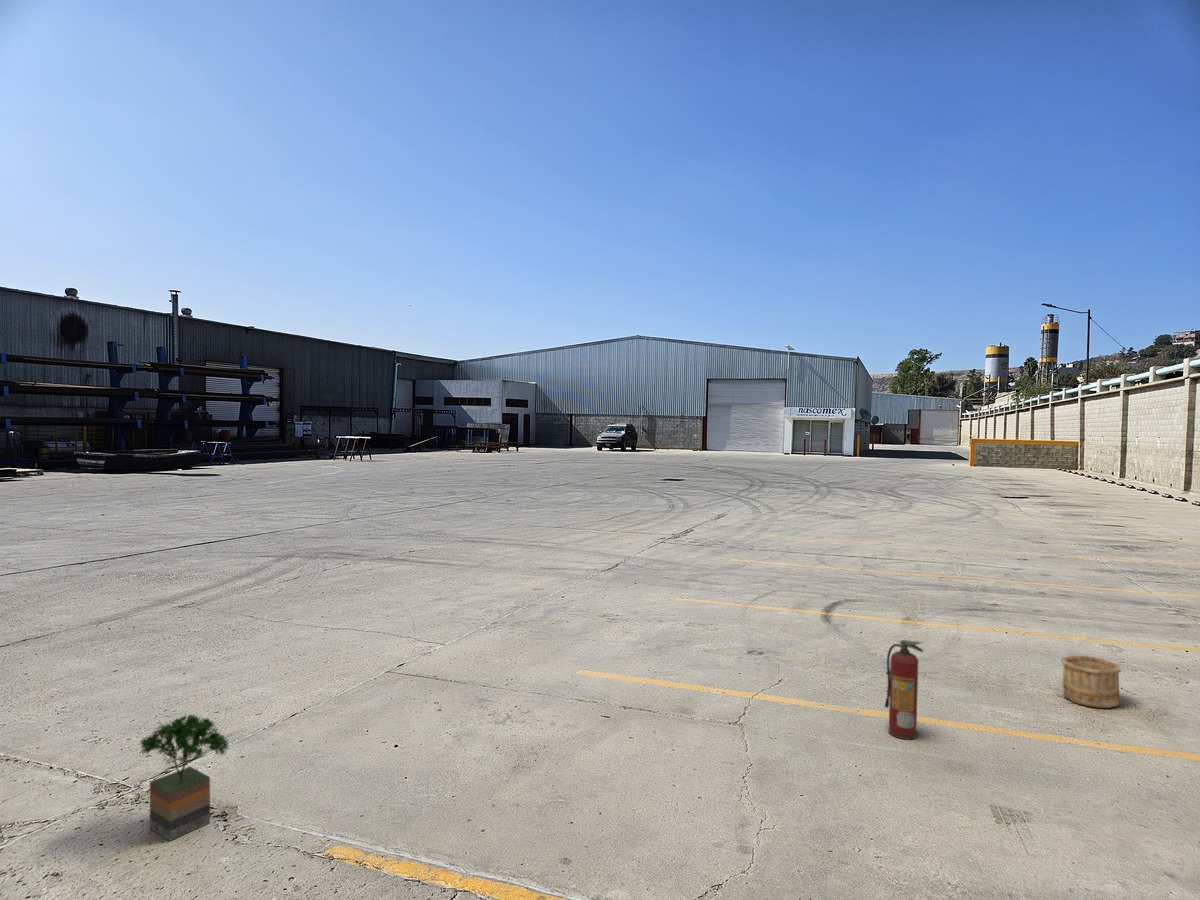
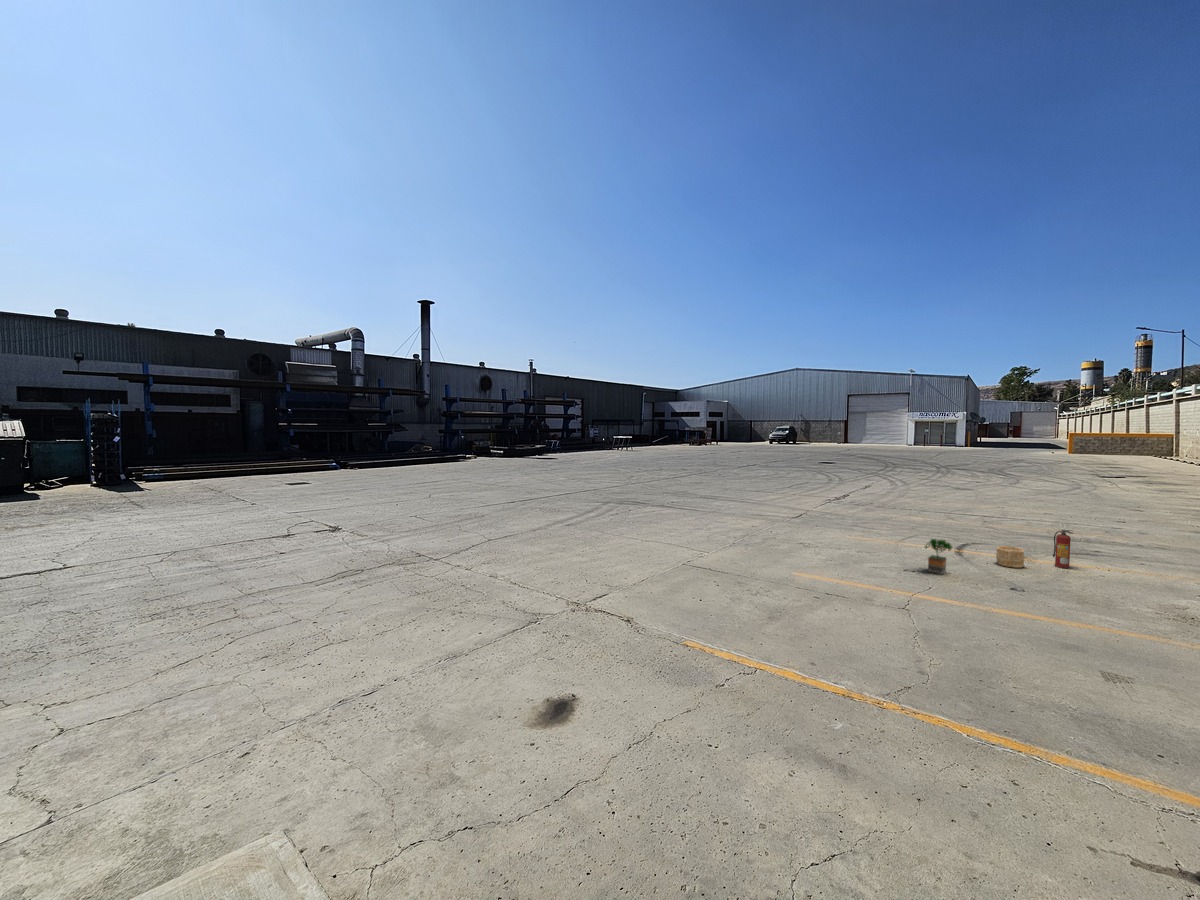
wooden bucket: present [1062,656,1121,708] -> present [996,546,1024,568]
potted tree: present [140,715,229,841] -> present [925,539,952,574]

